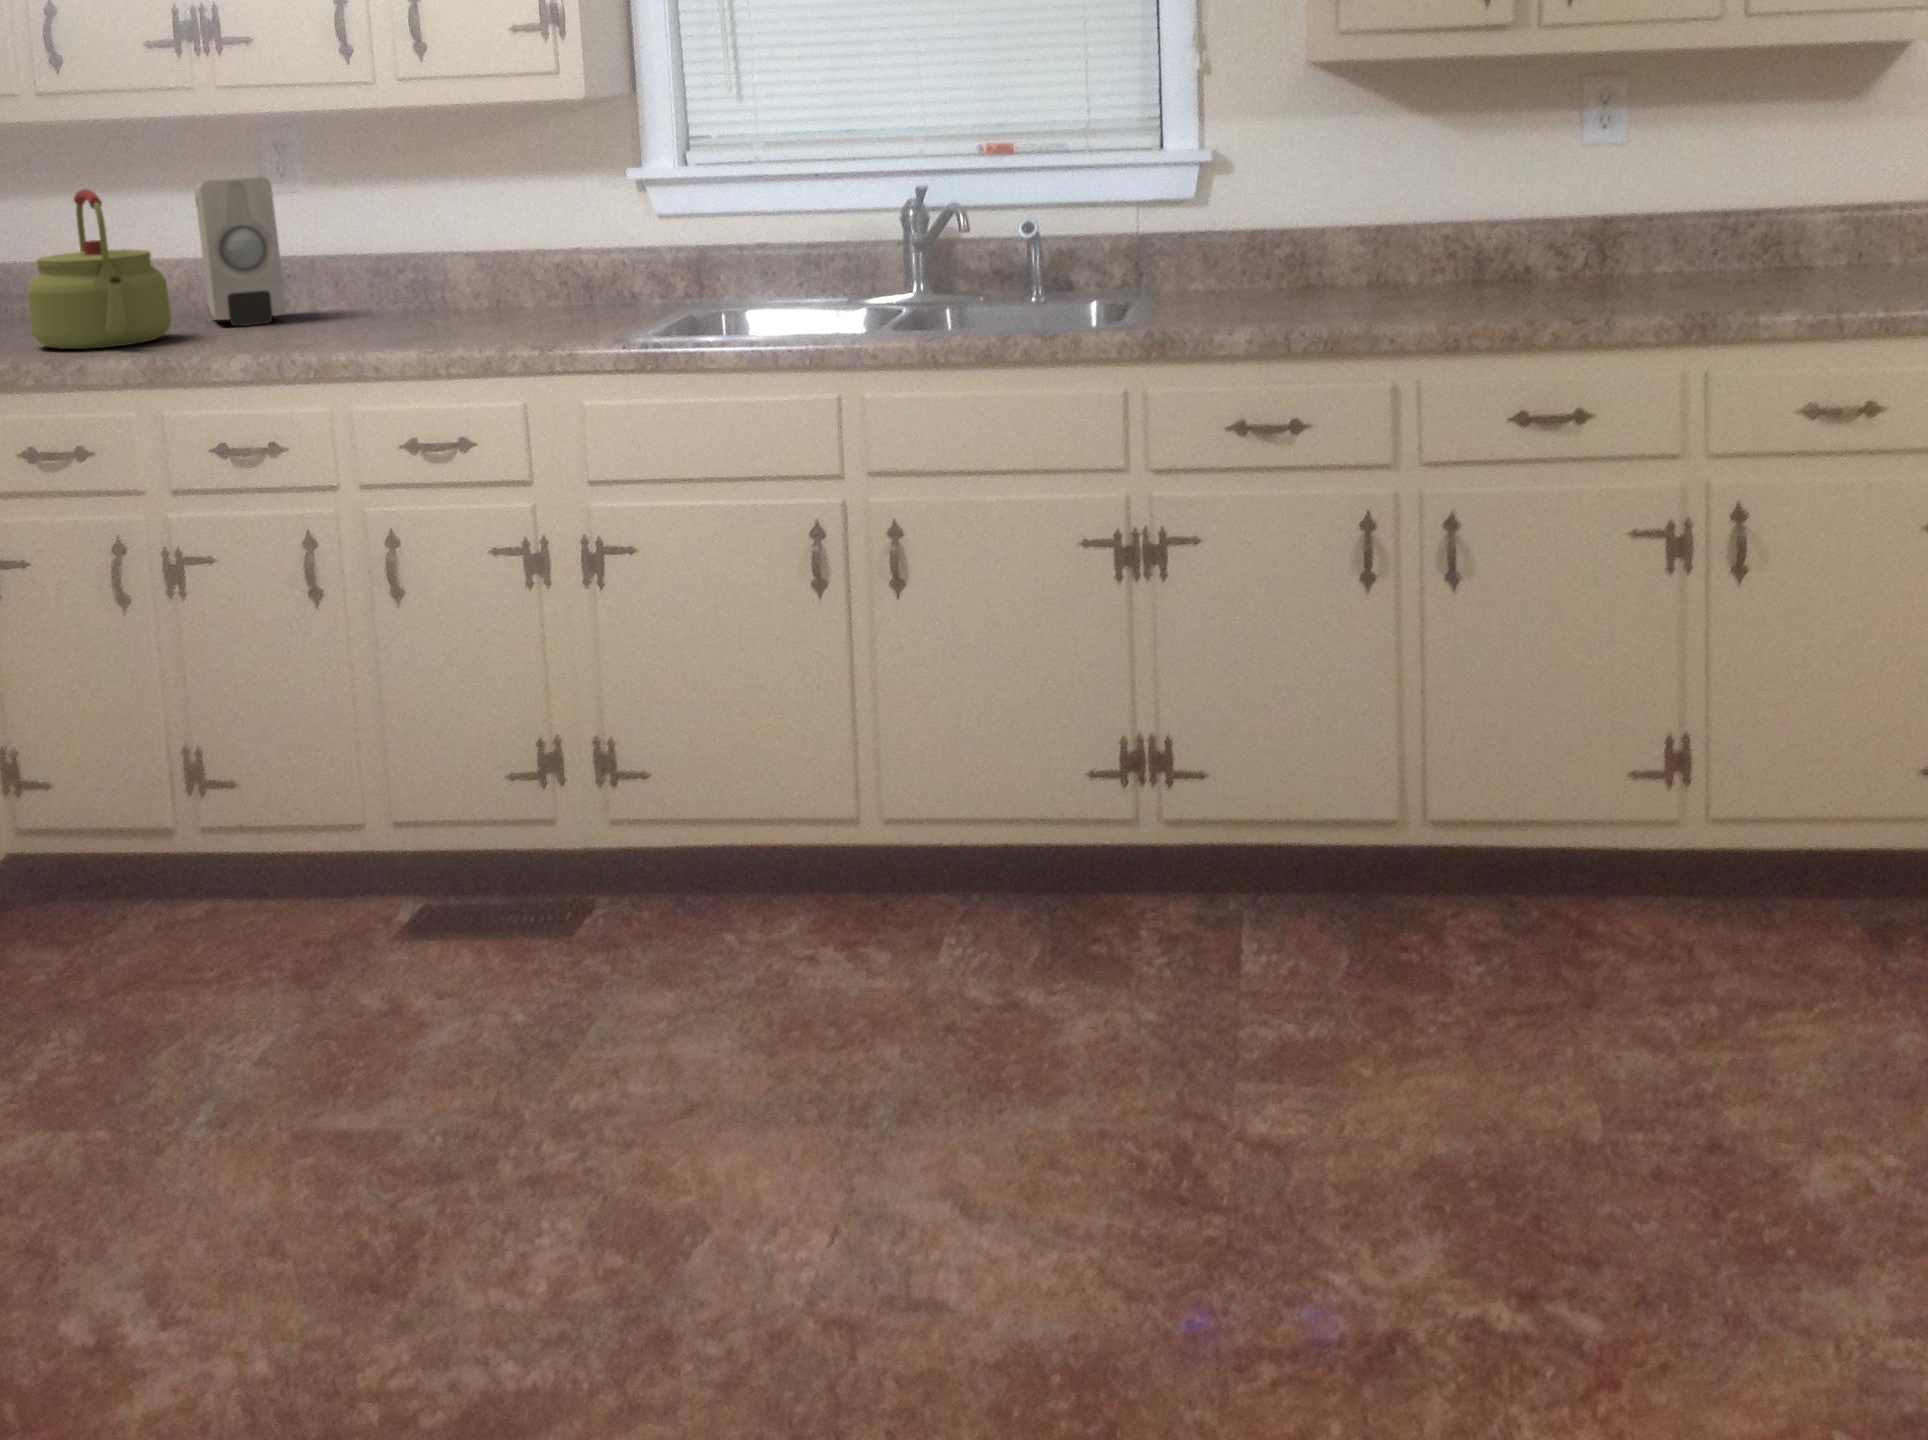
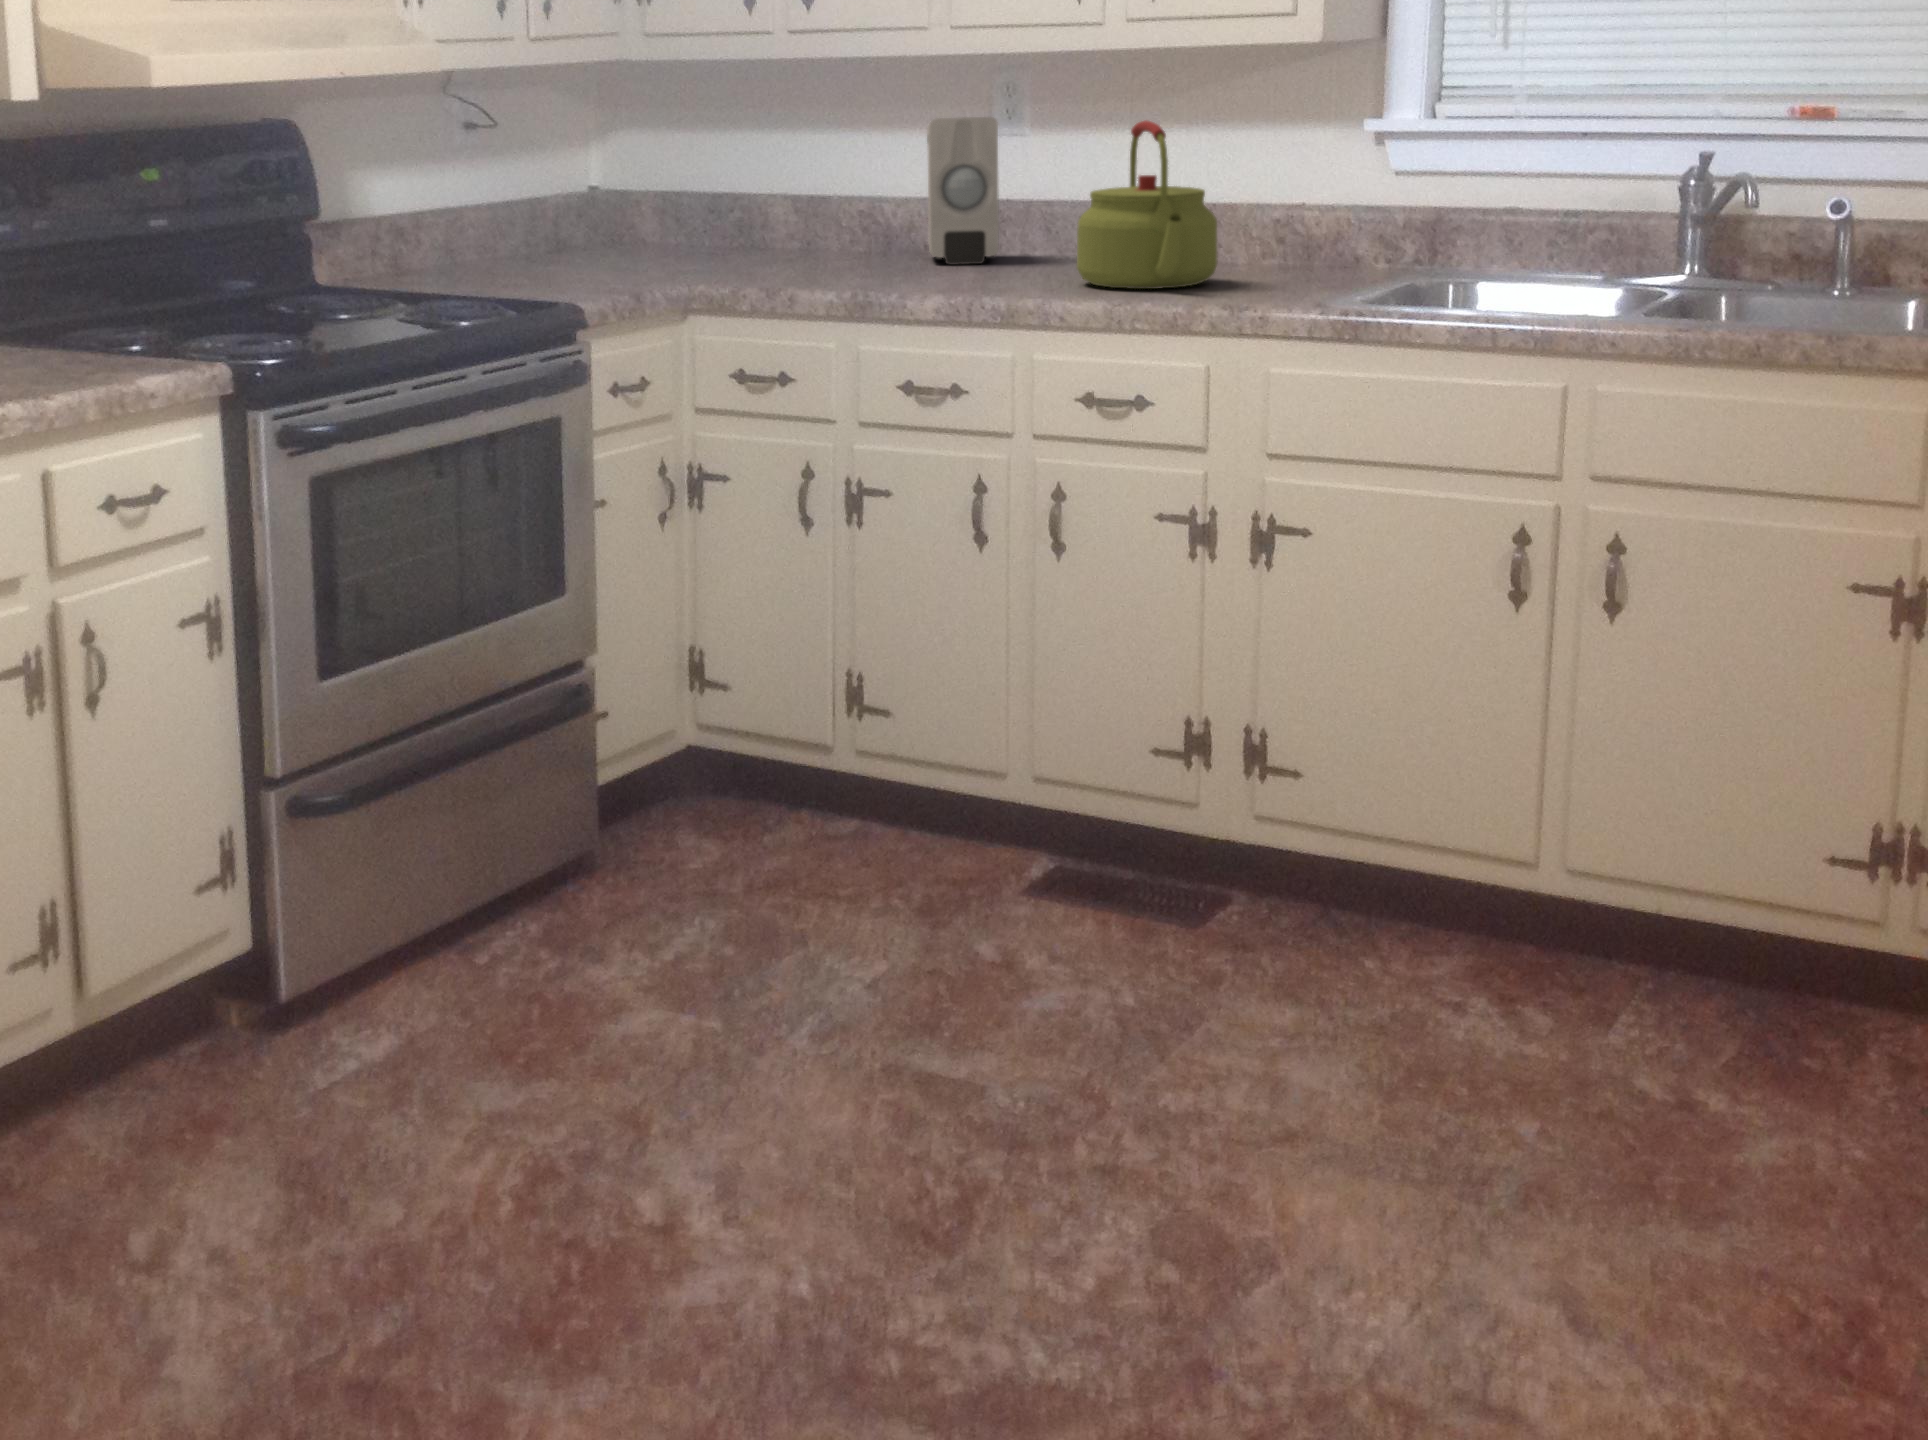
kettle: present [27,189,171,349] -> present [1077,121,1217,289]

